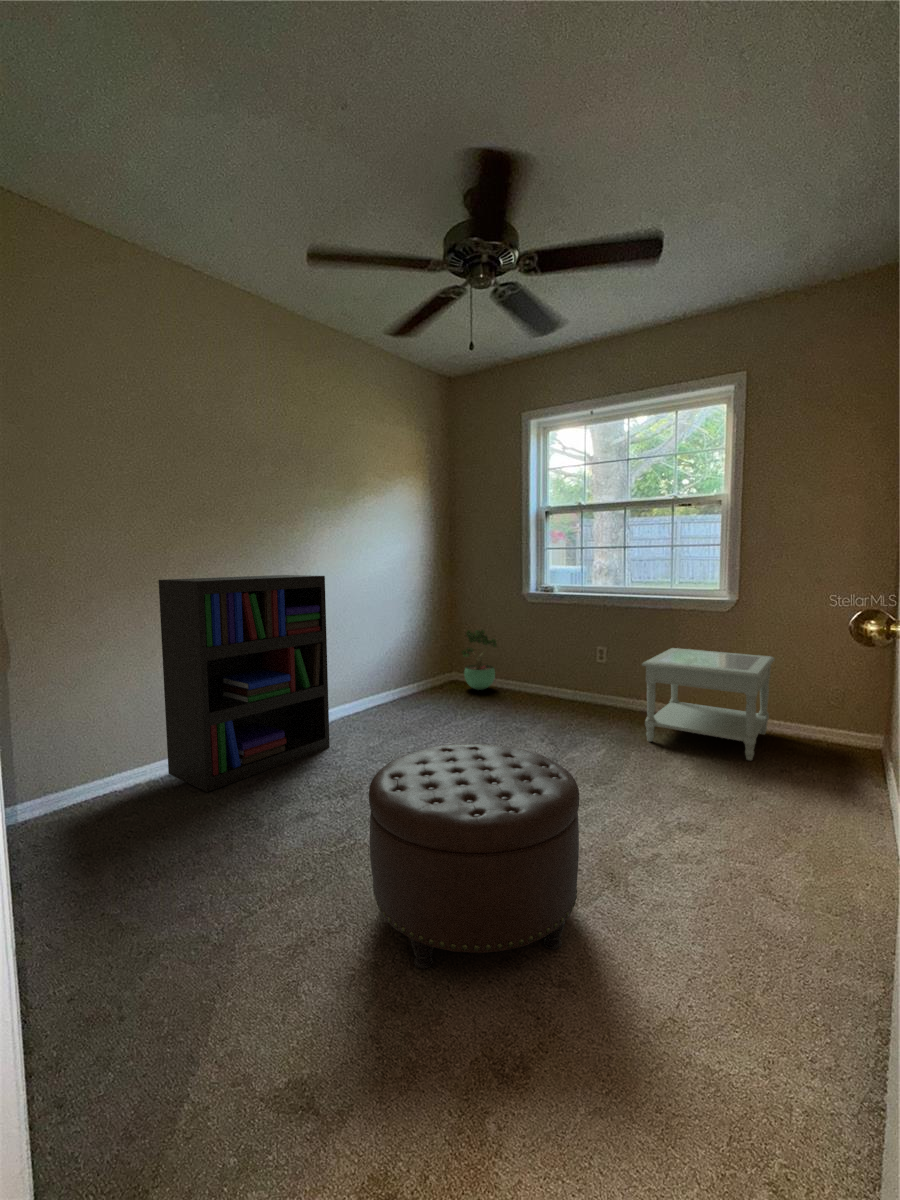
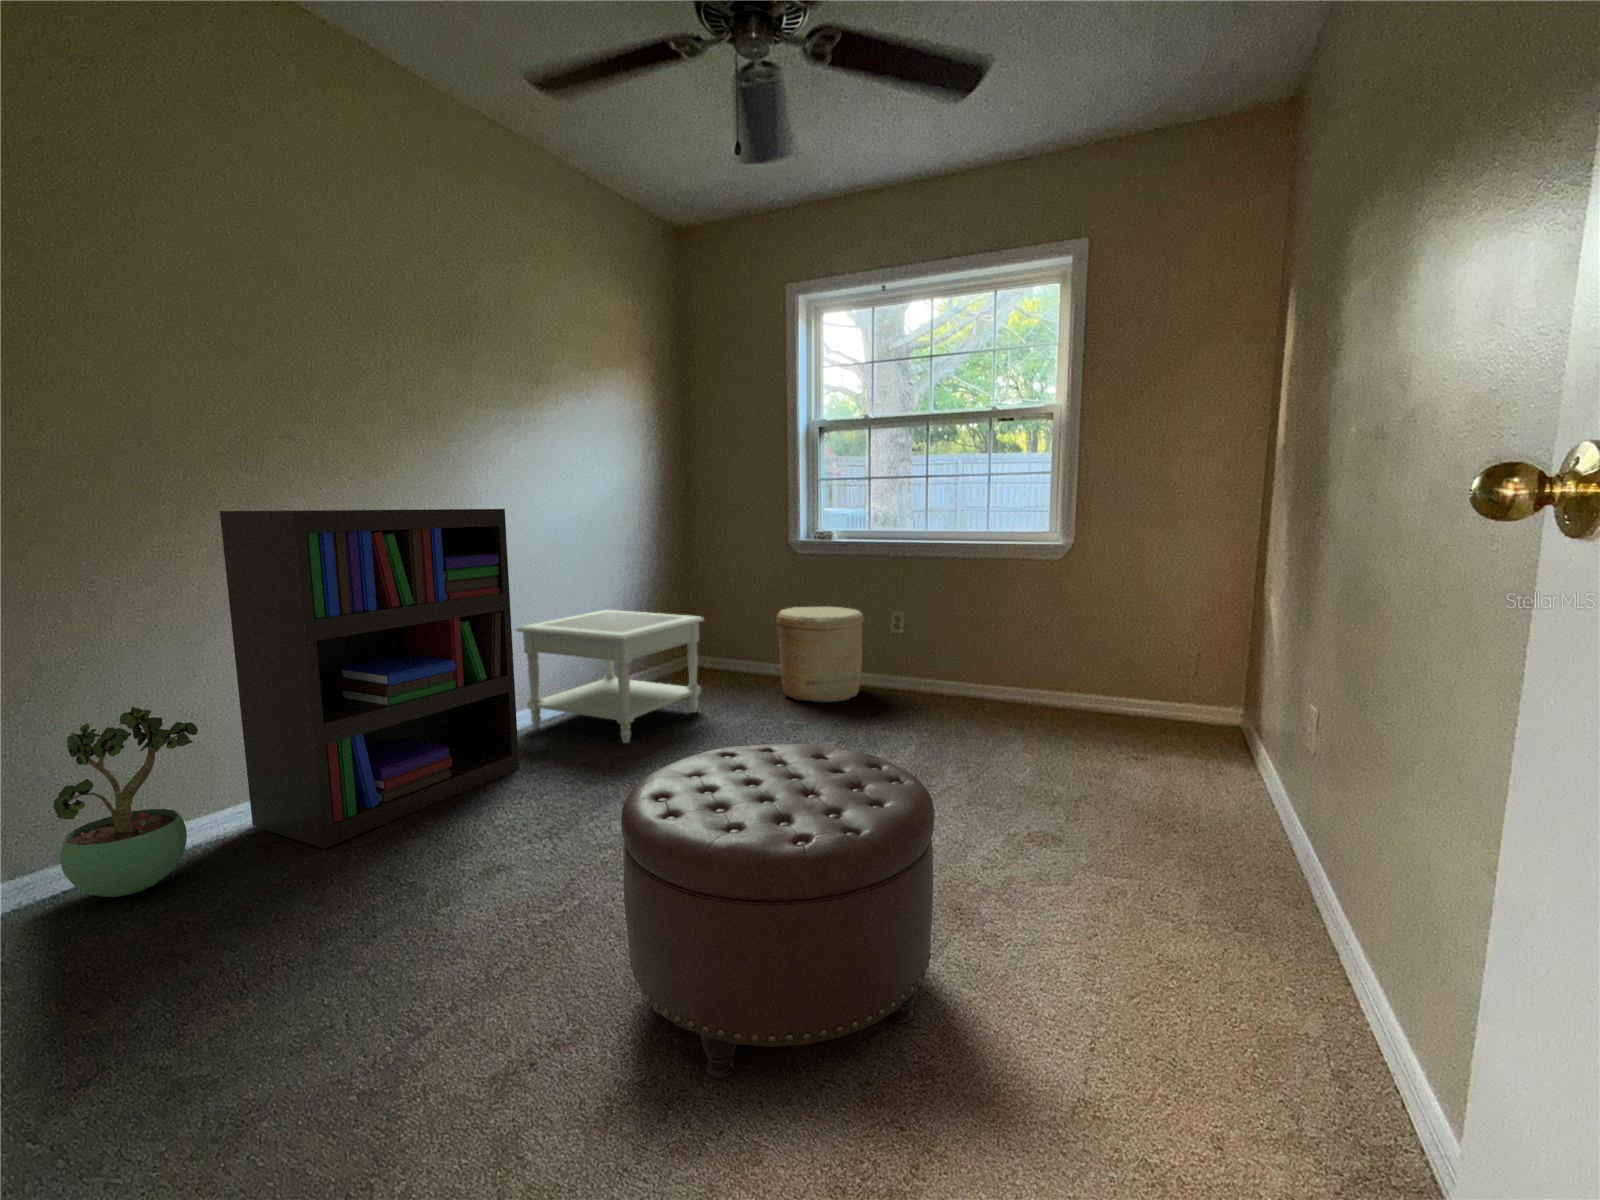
potted plant: present [462,630,497,690] -> present [53,707,198,897]
woven basket: none [511,641,575,712] -> present [777,606,864,702]
side table: present [642,648,775,760] -> present [517,610,704,743]

